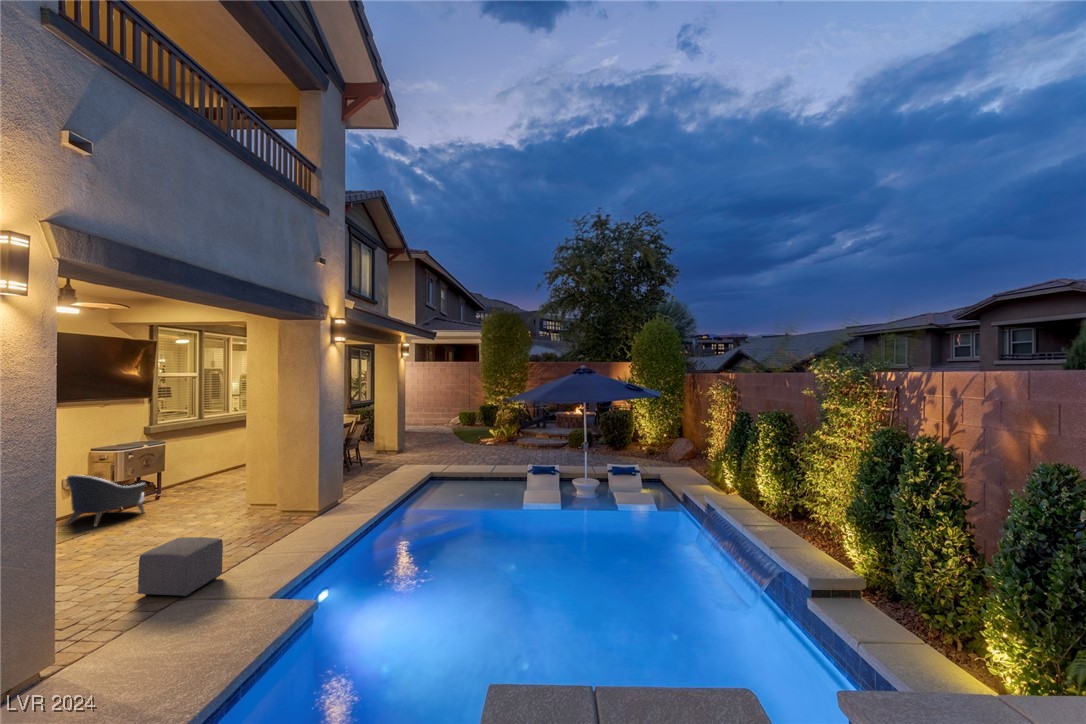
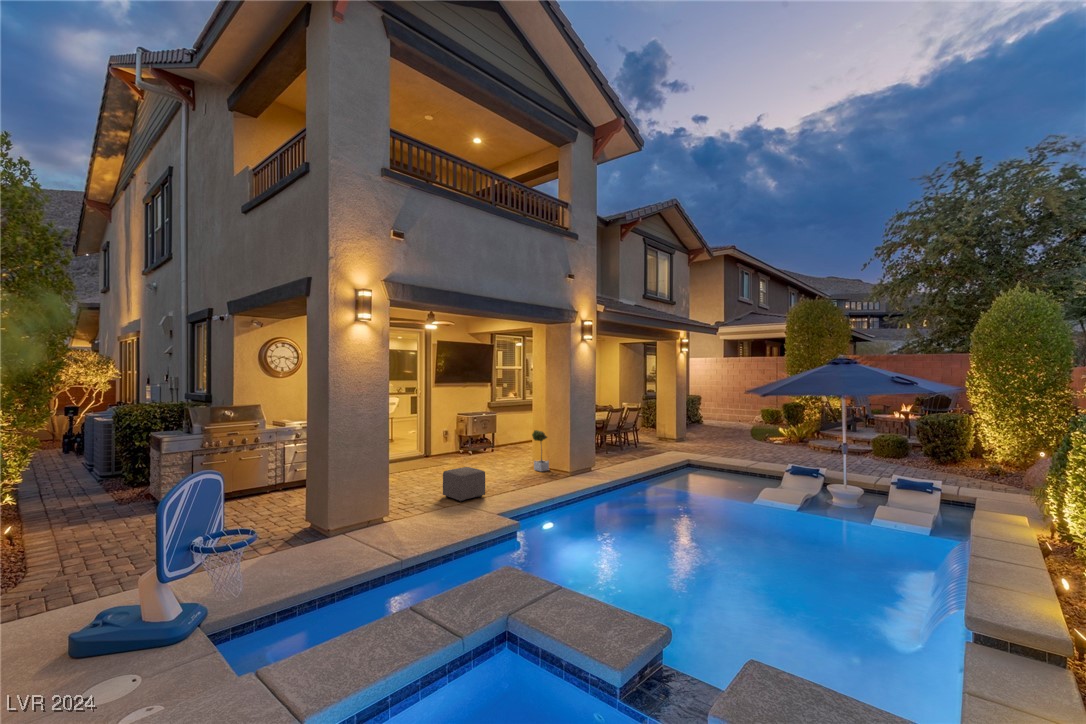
potted tree: none [255,463,282,518] -> present [532,430,549,472]
armchair: present [66,475,146,527] -> none [444,427,481,461]

